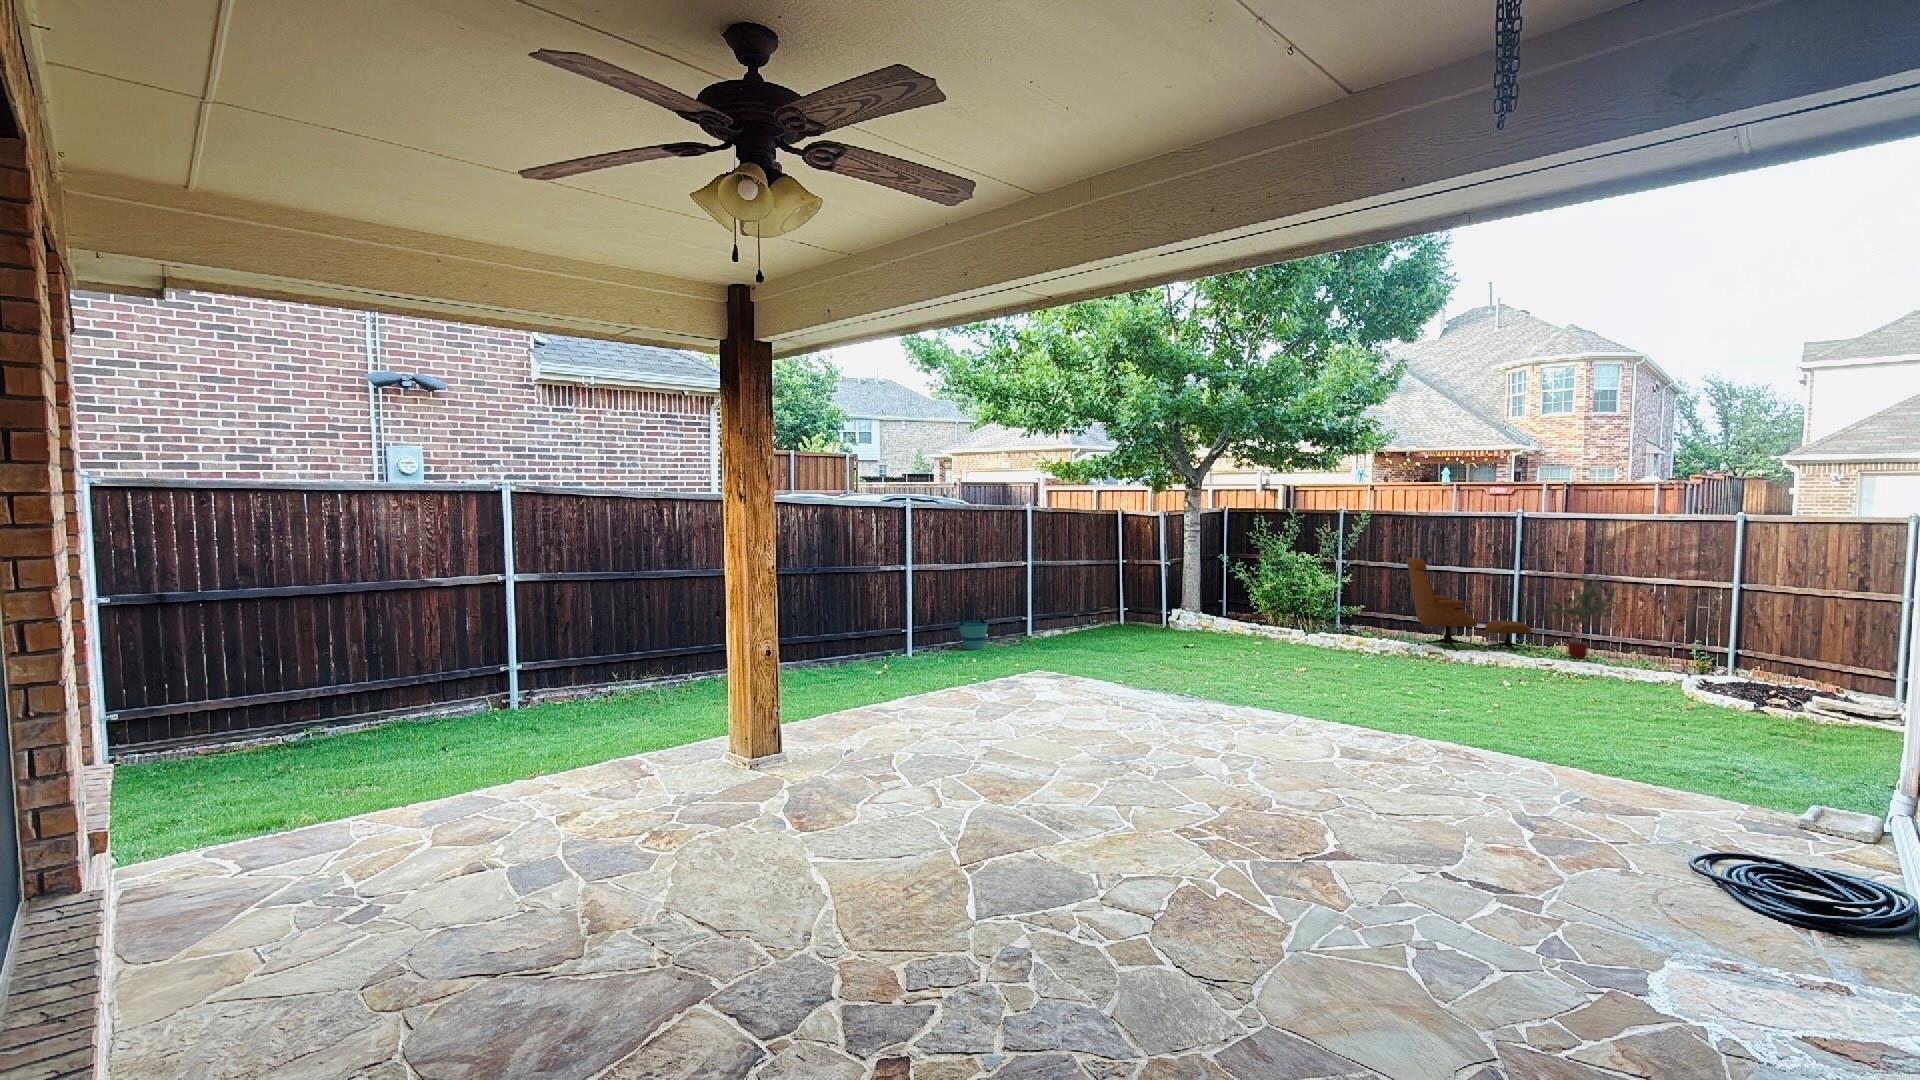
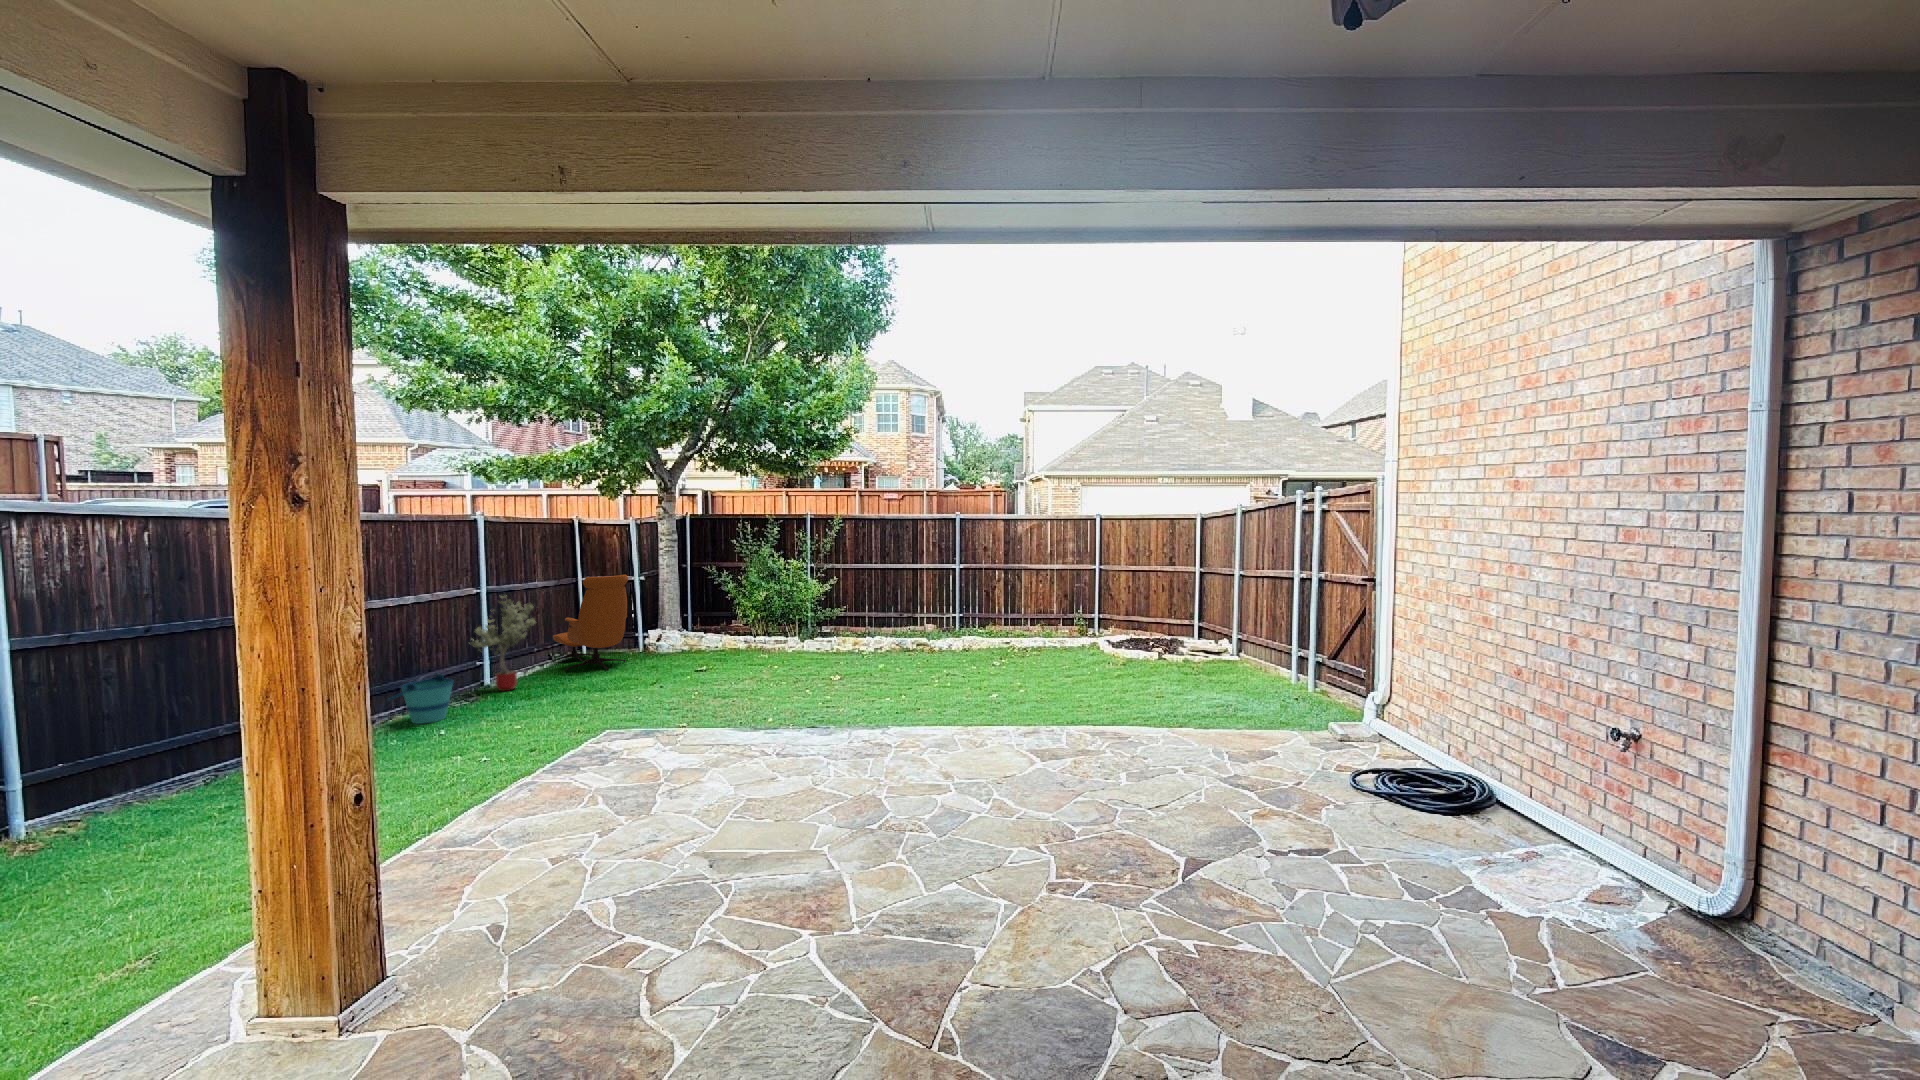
lounge chair: present [1406,557,1531,652] -> present [553,574,628,671]
potted tree: present [1546,575,1616,659] -> present [470,595,535,691]

